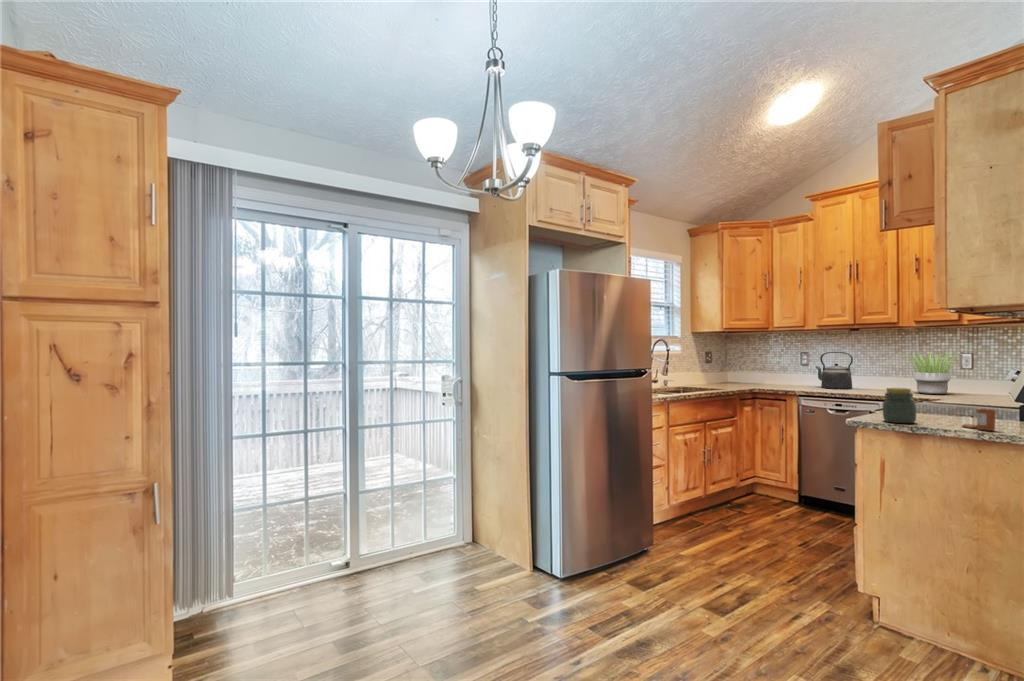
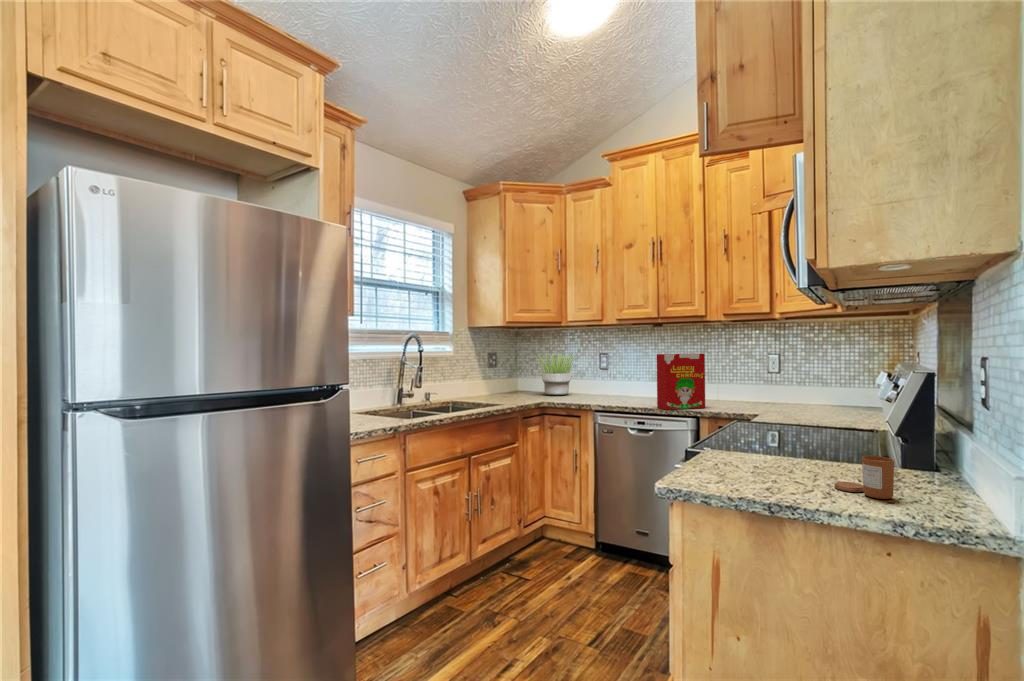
kettle: present [816,352,853,389] -> none [615,353,655,399]
cereal box: none [854,353,898,396] -> present [657,353,705,410]
potted plant: present [910,353,957,394] -> present [539,354,574,396]
jar: present [883,388,916,423] -> none [708,415,761,485]

